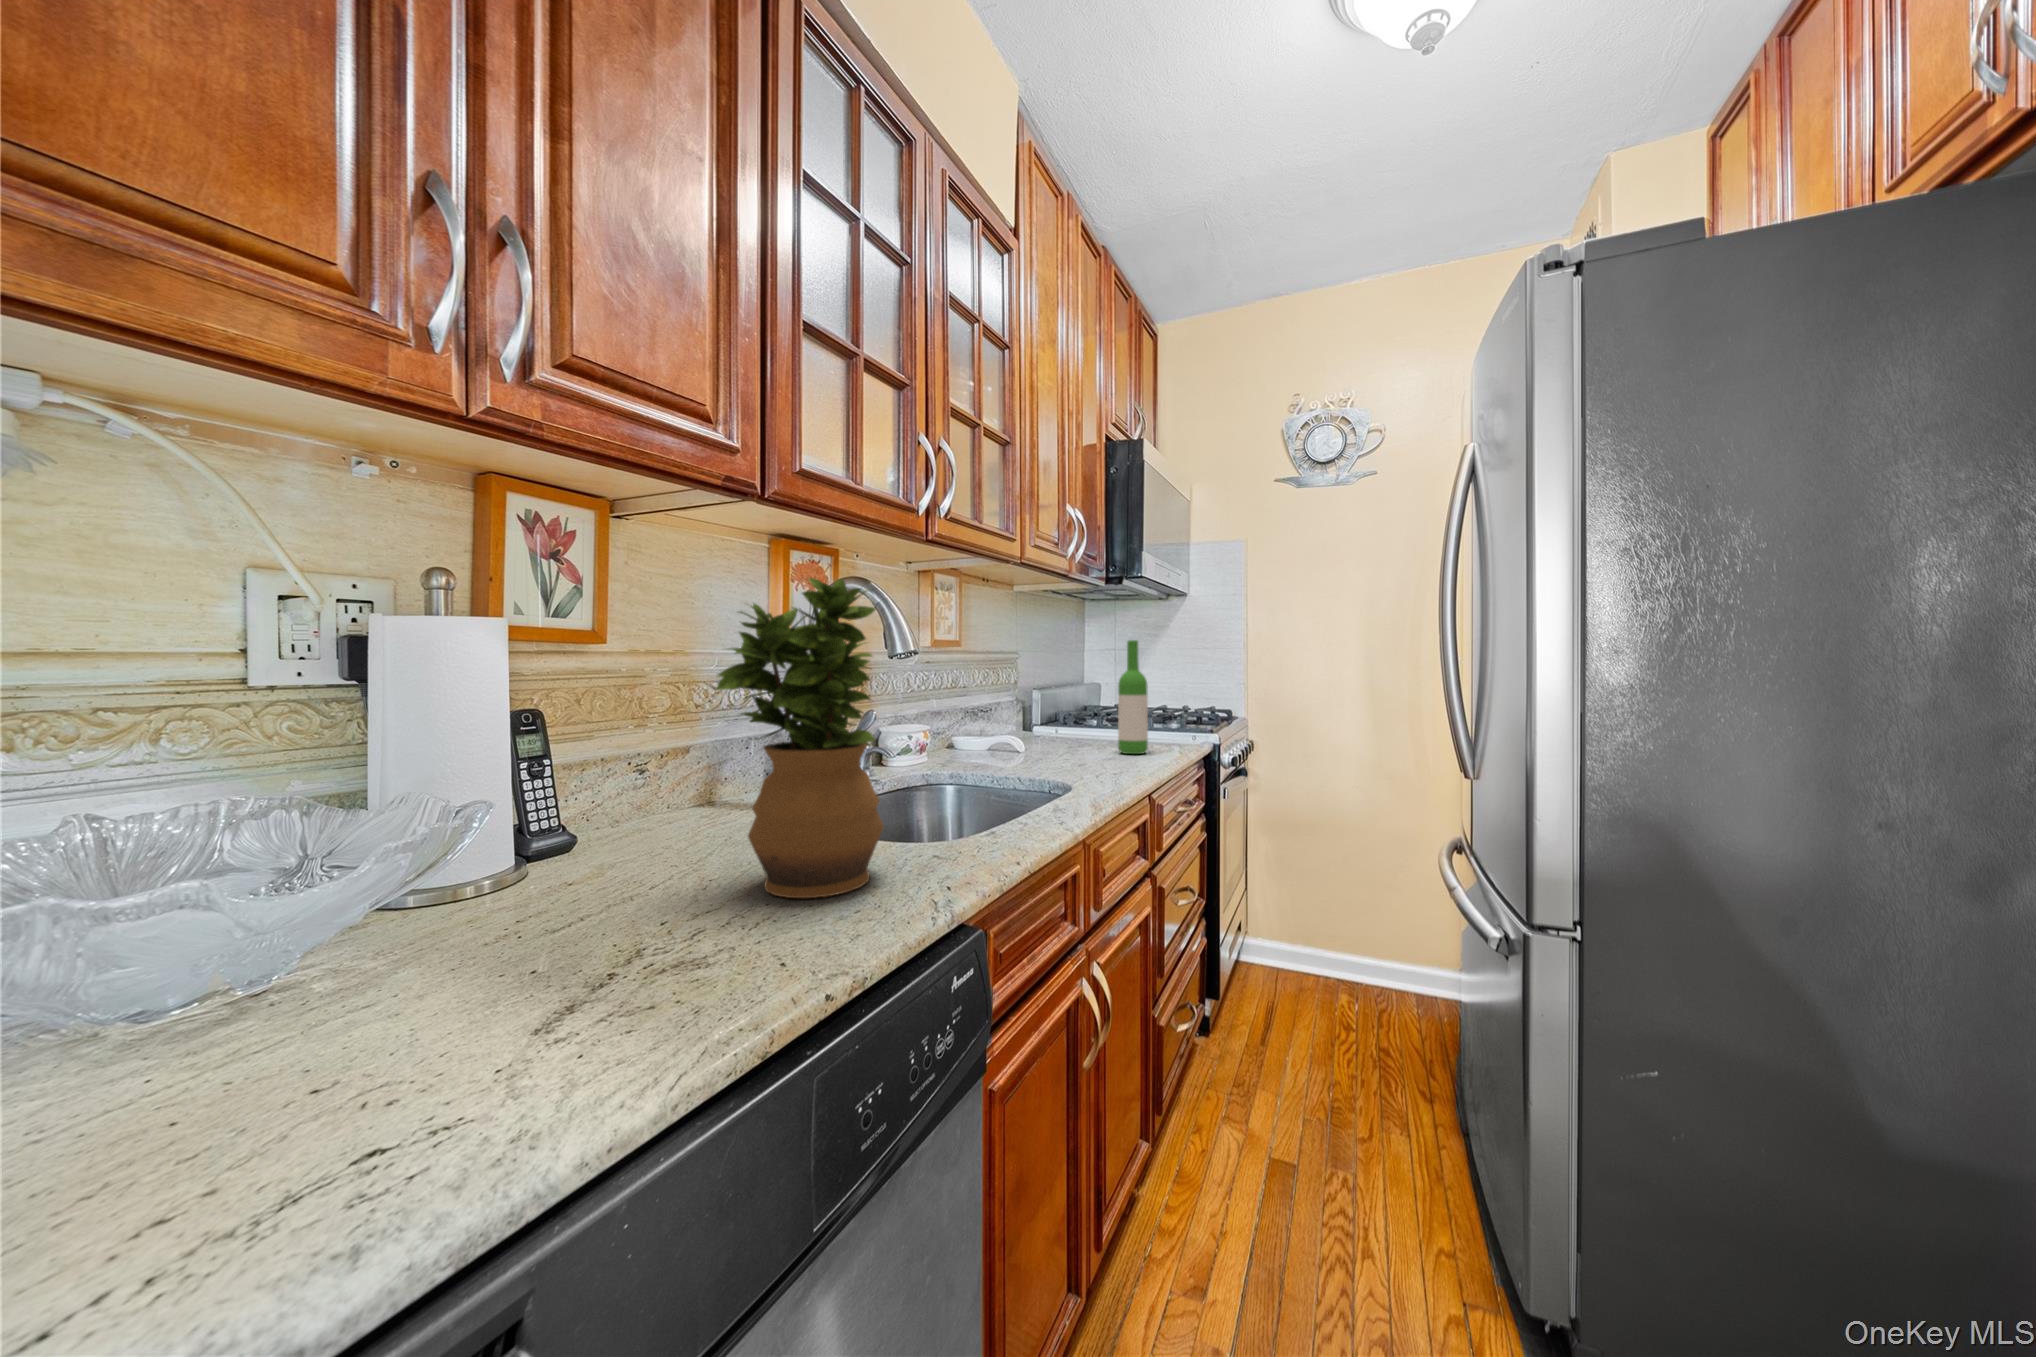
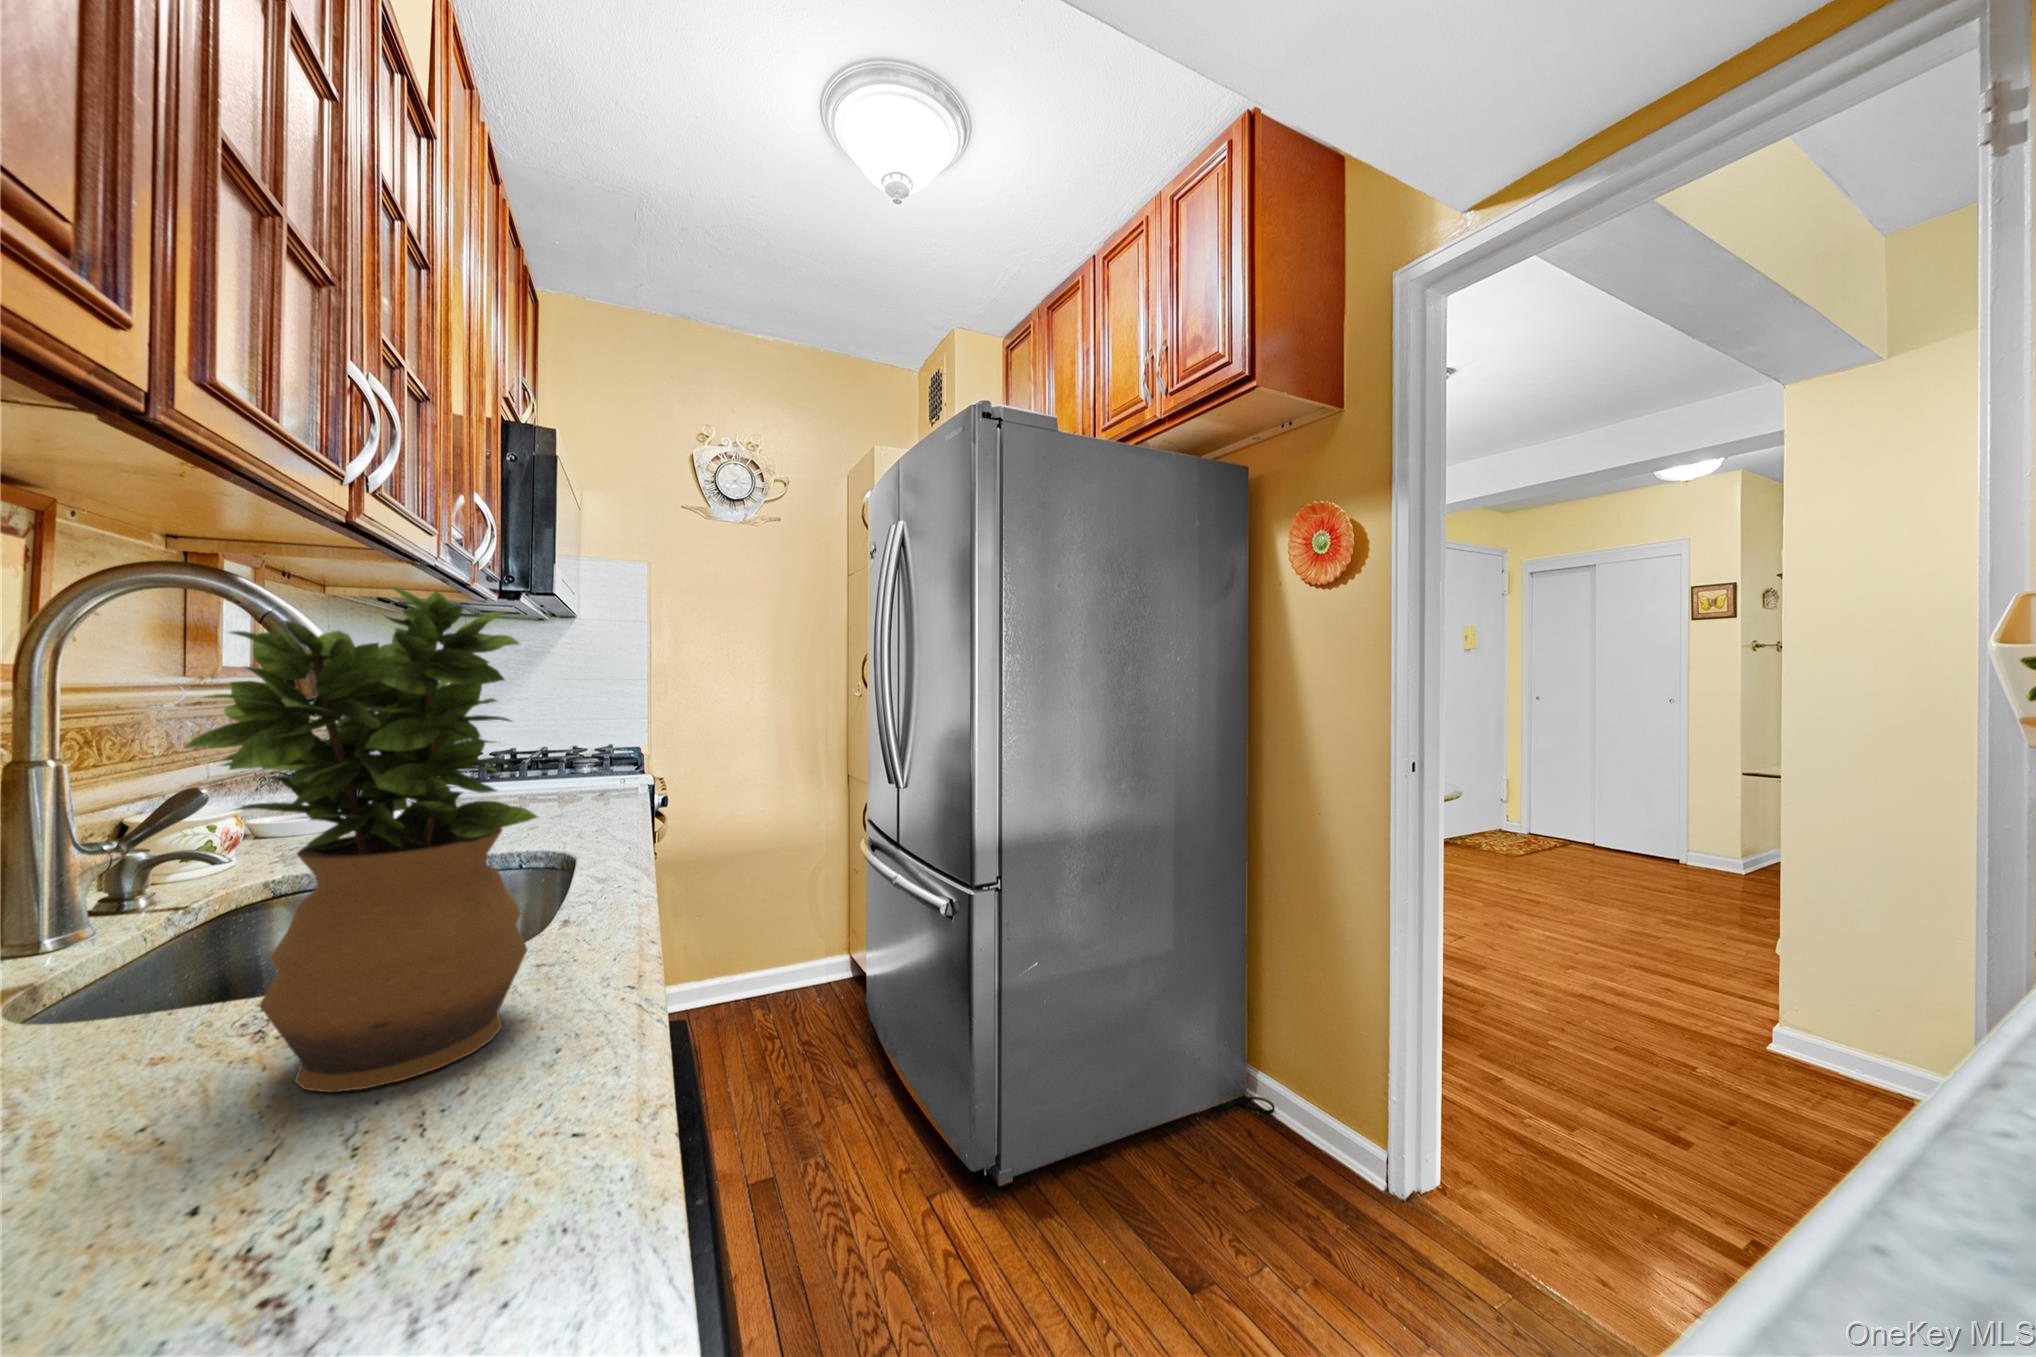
wine bottle: present [1118,640,1148,754] -> none [559,670,599,804]

